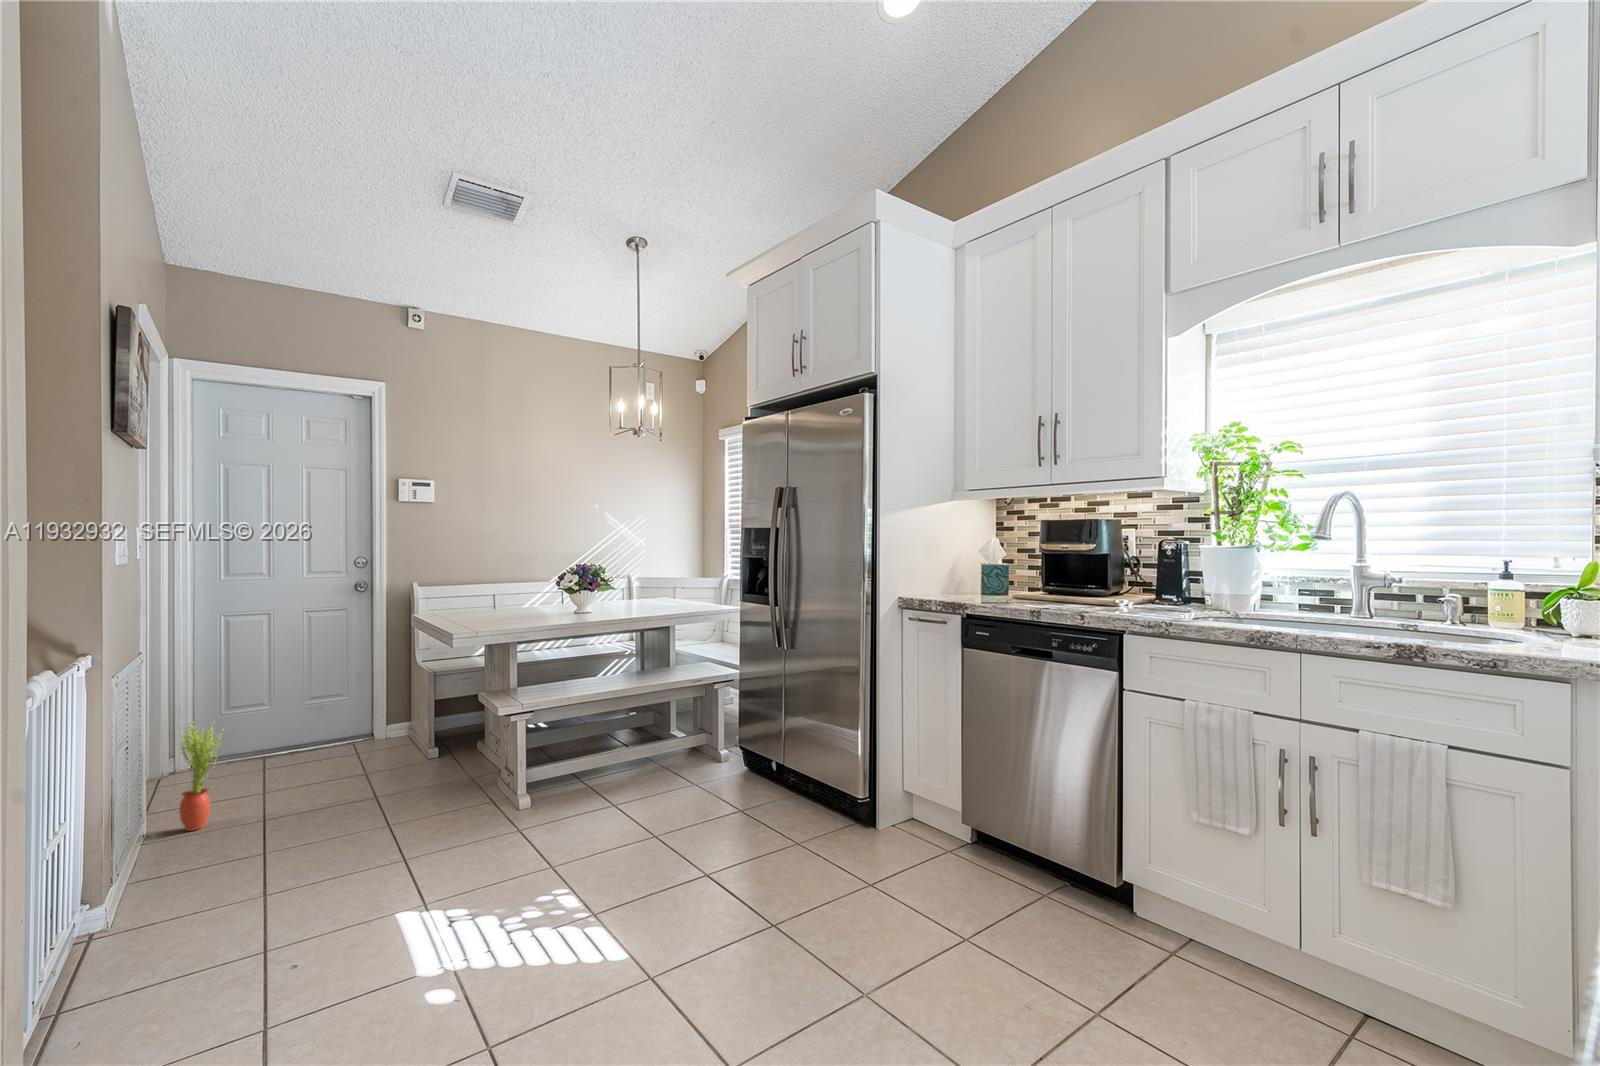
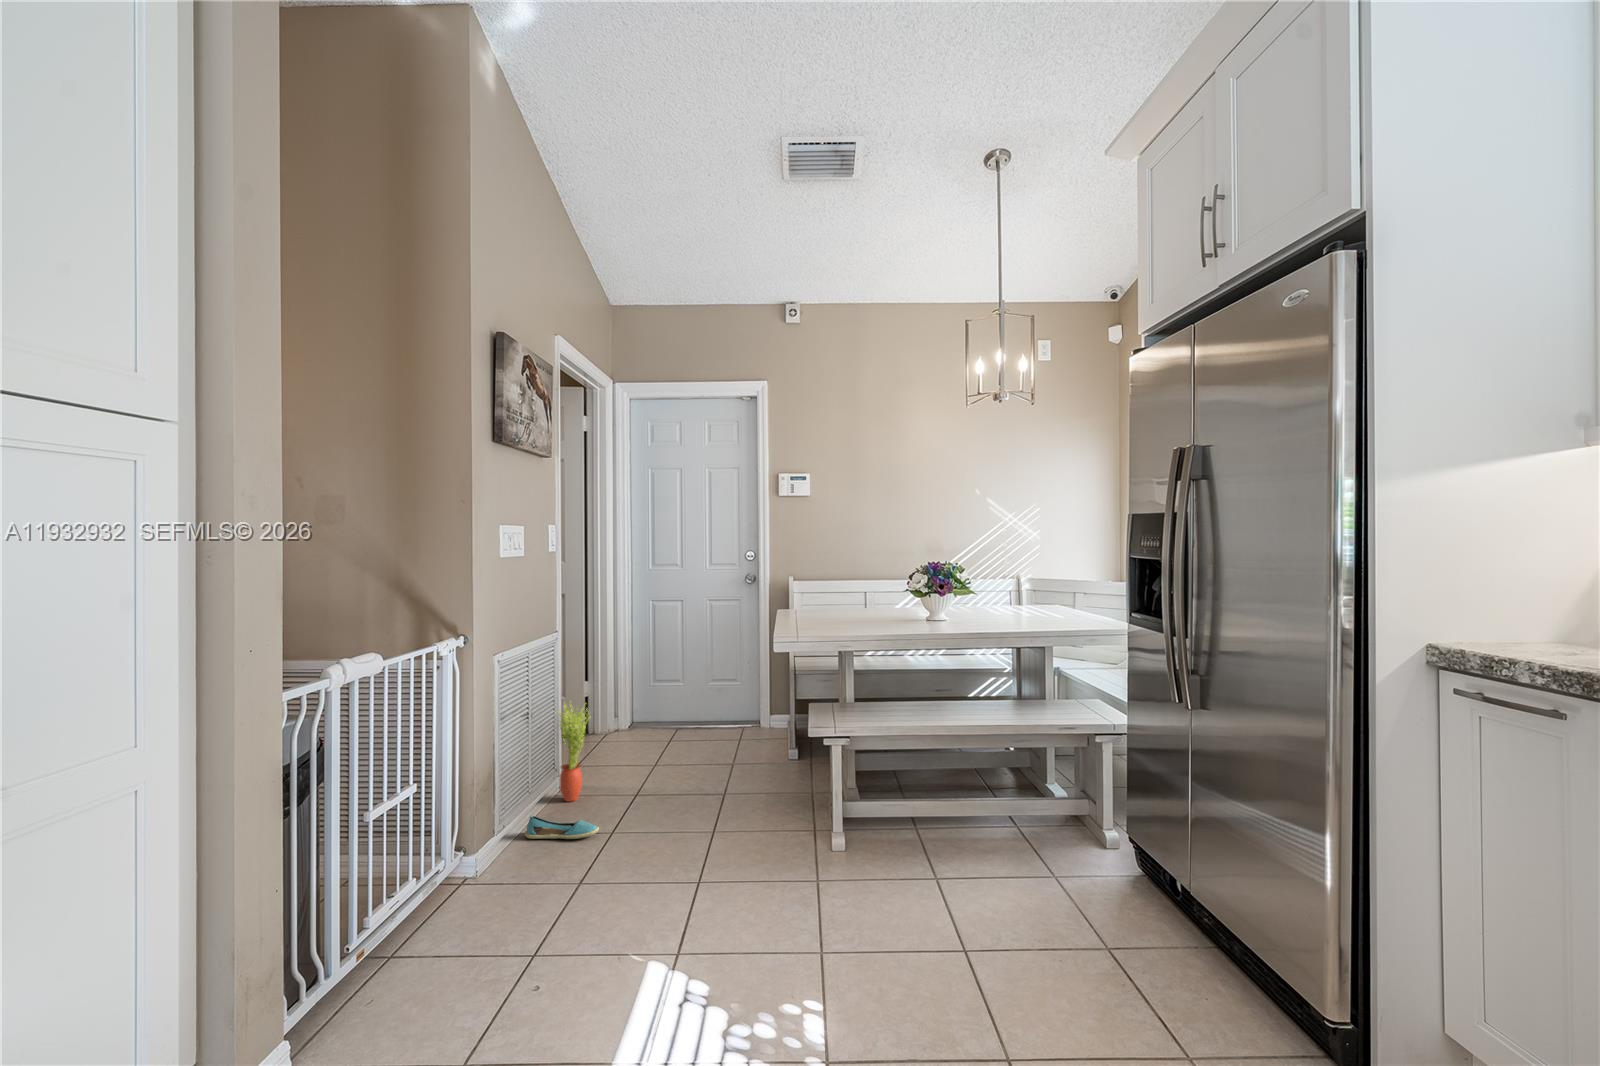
shoe: none [168,834,266,866] -> present [525,816,599,839]

